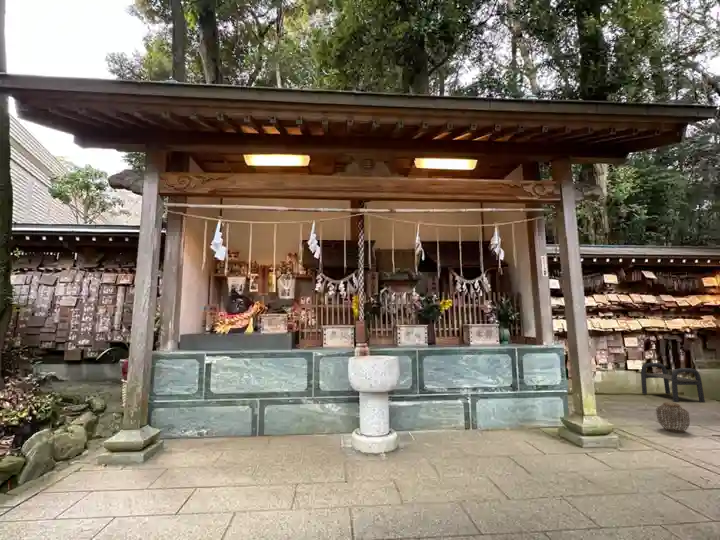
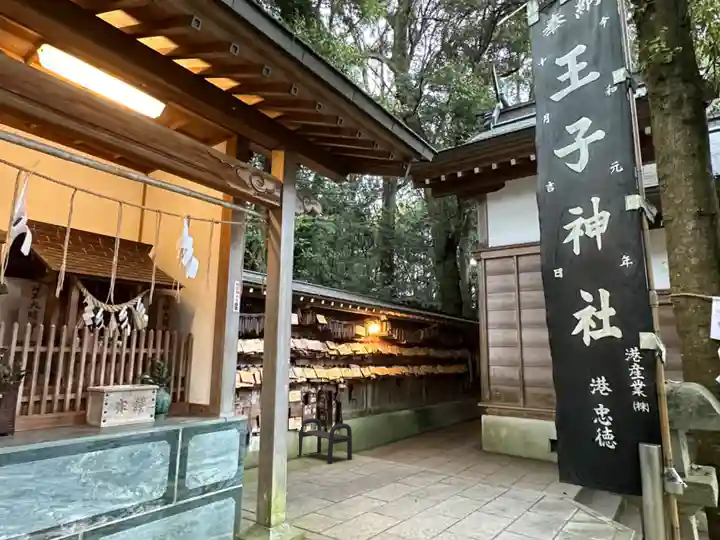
woven basket: present [656,402,690,433] -> none [335,479,365,517]

